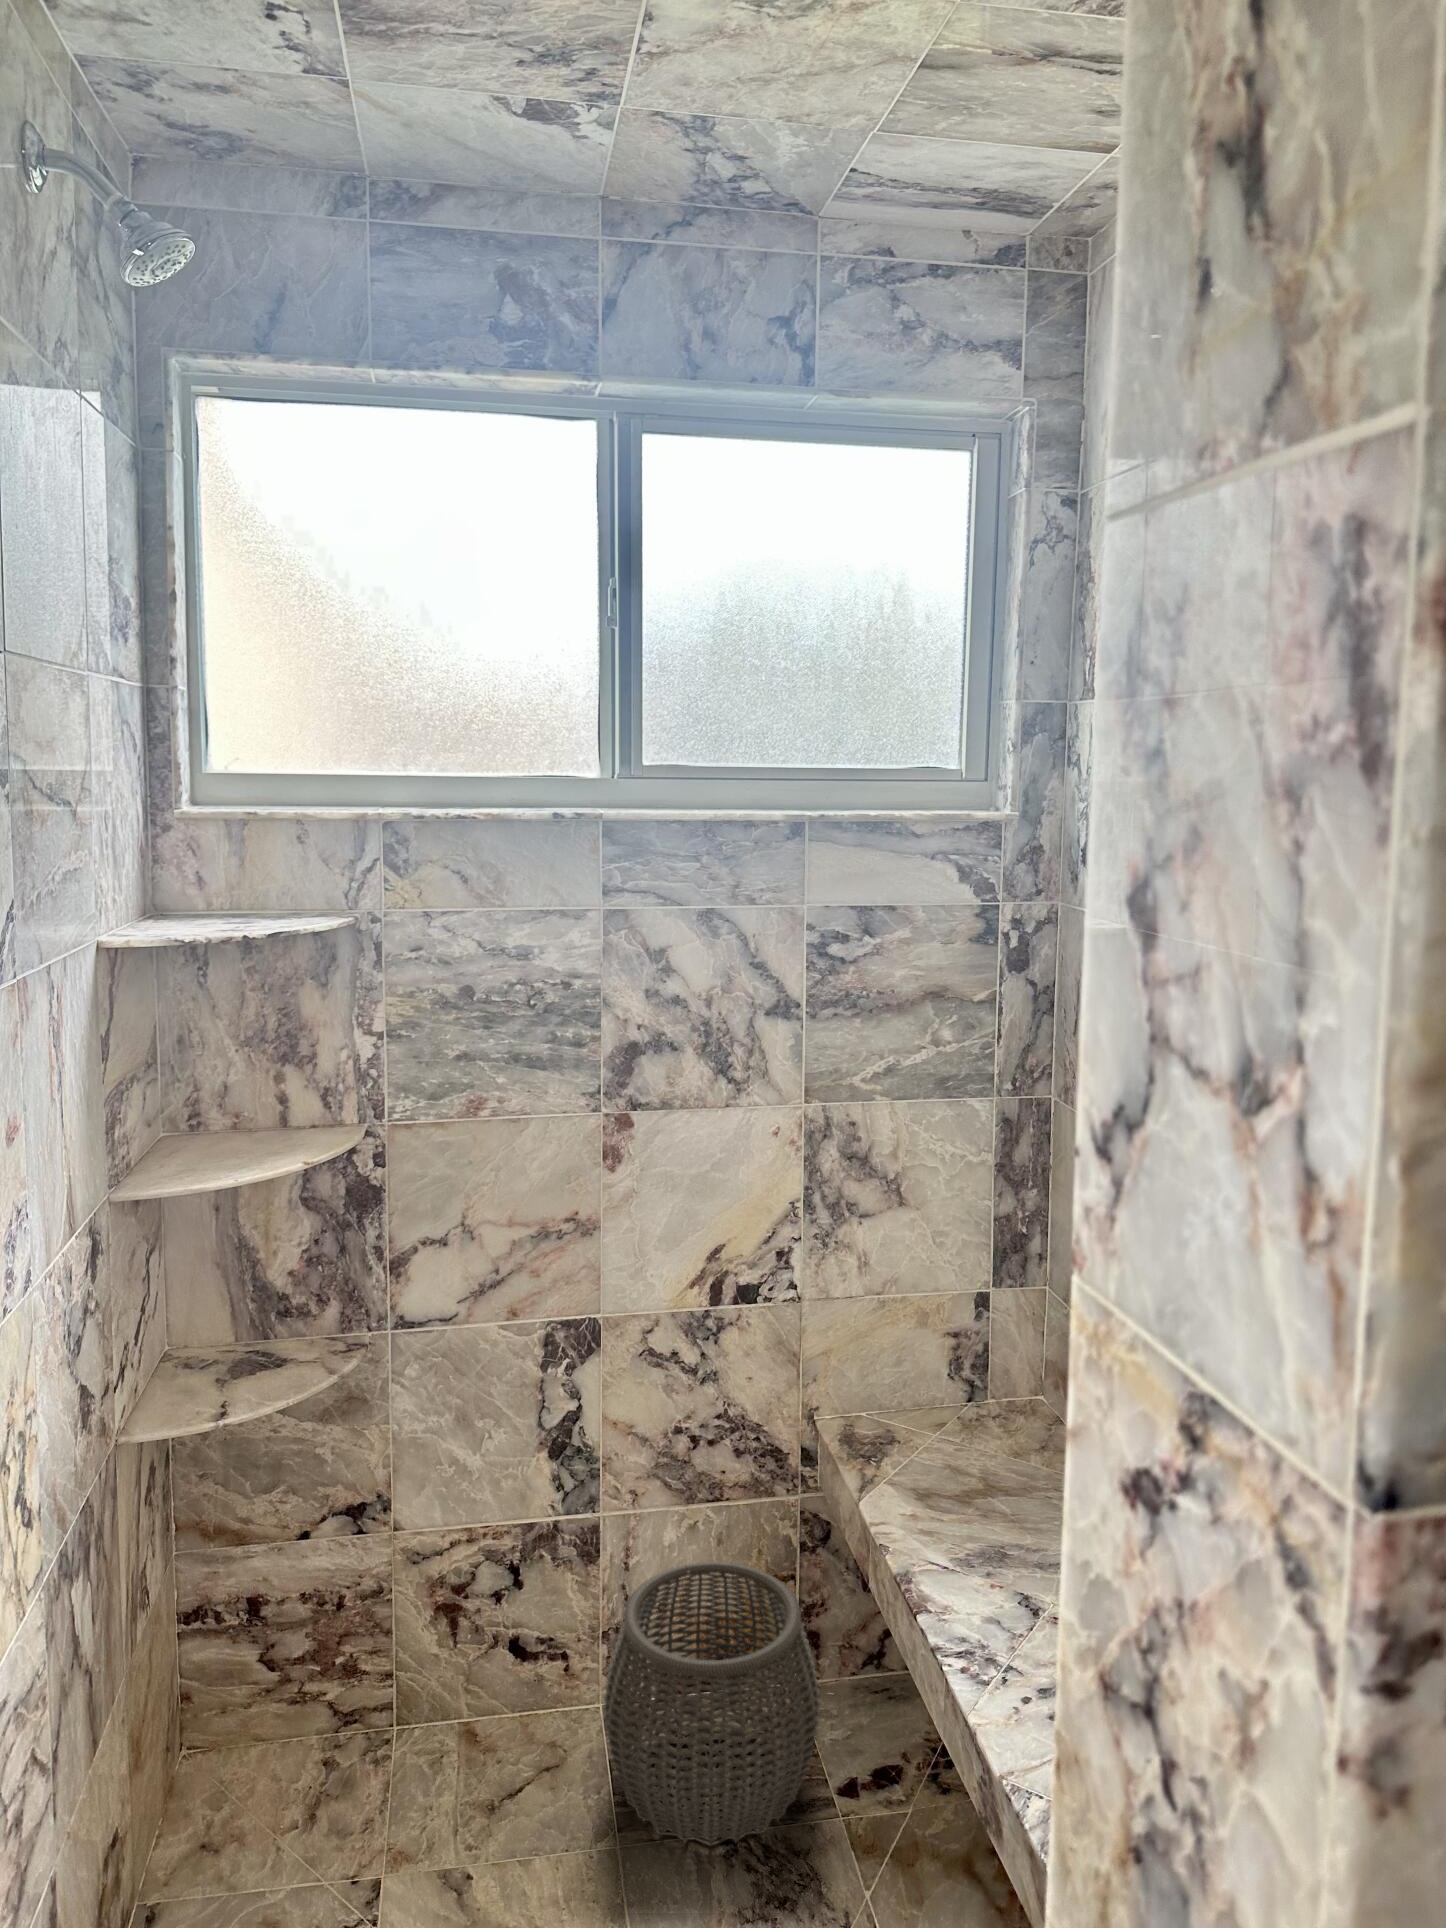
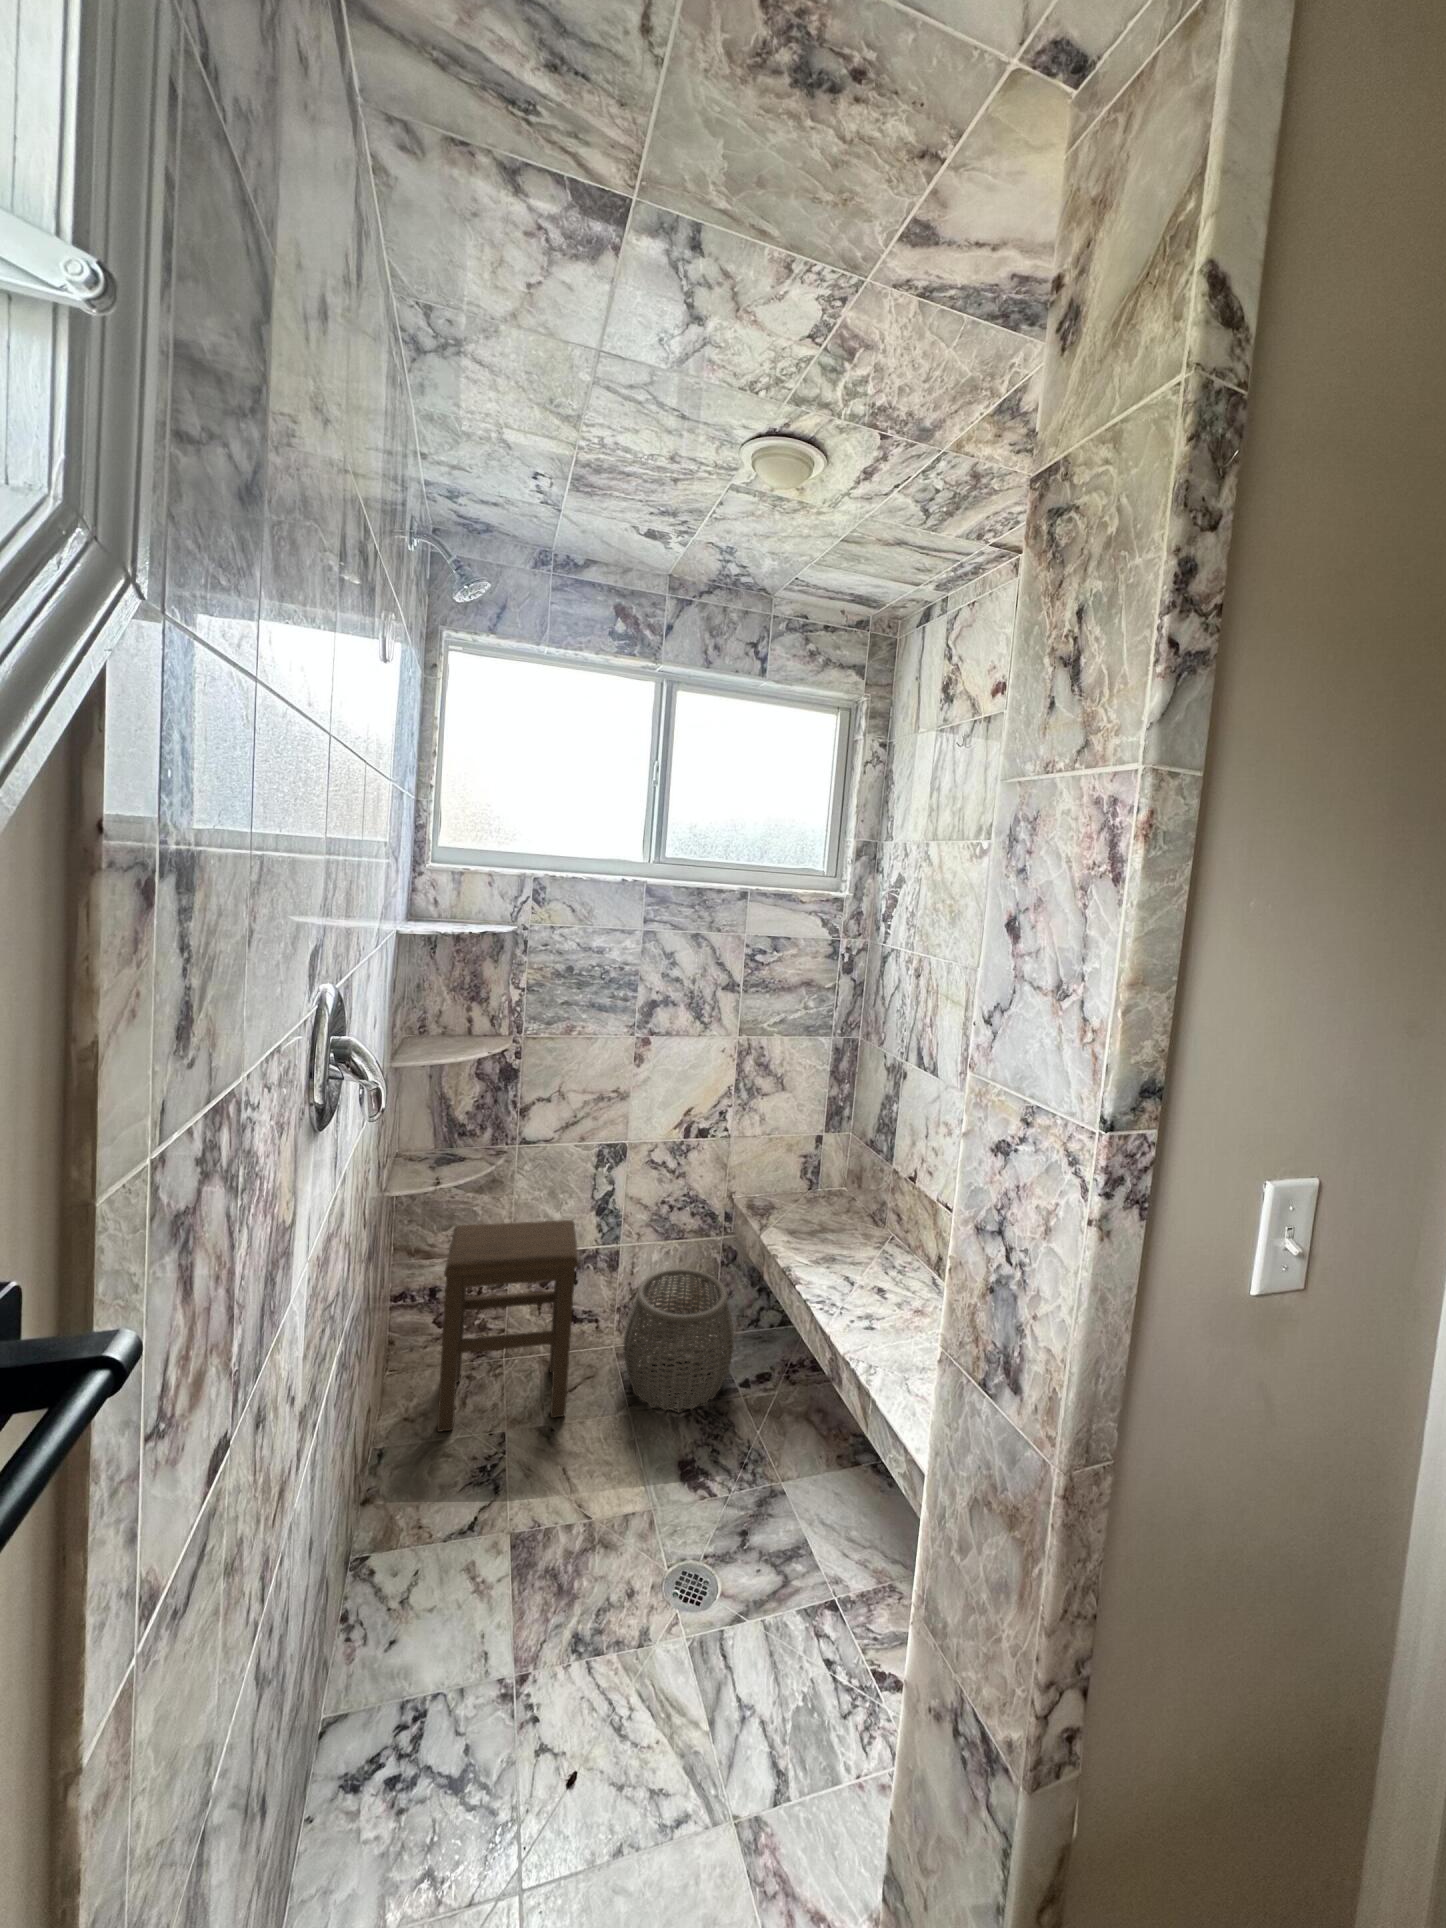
stool: none [244,1471,504,1871] -> present [437,1220,579,1432]

